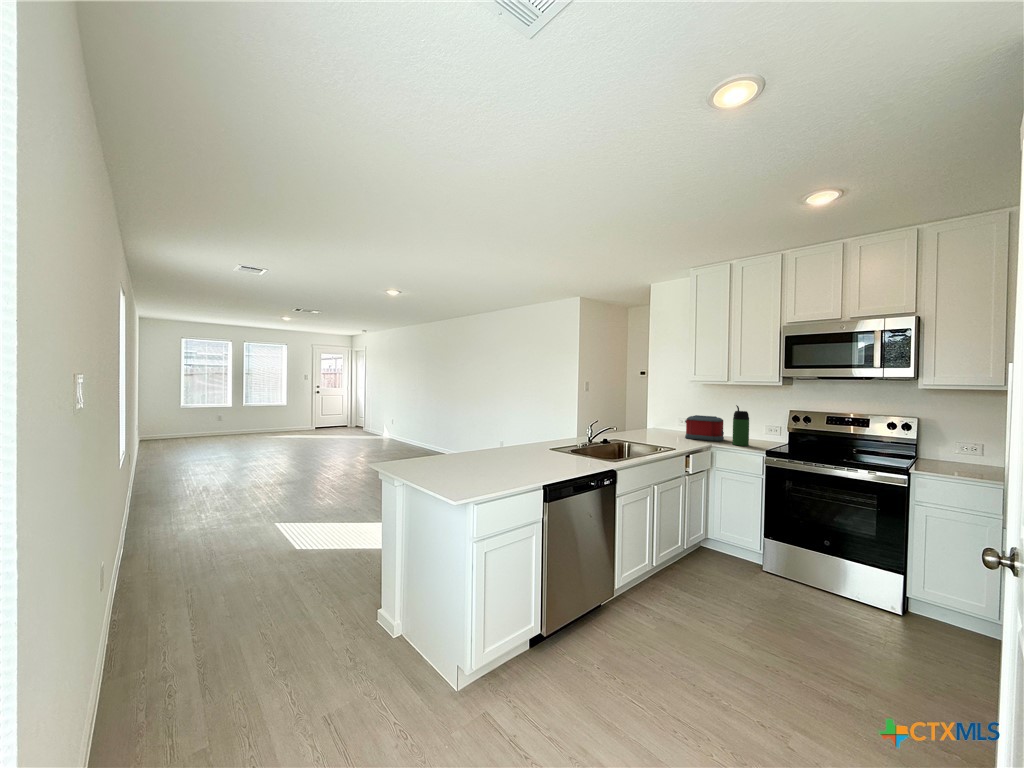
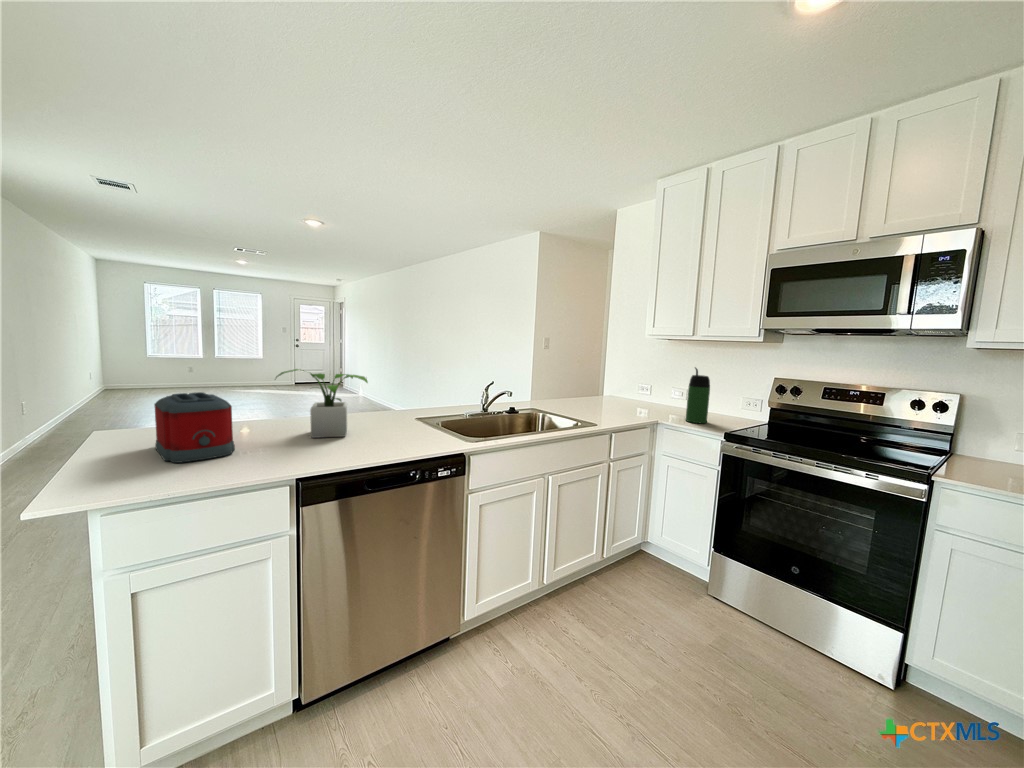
potted plant: none [487,414,540,461] -> present [276,369,368,438]
toaster: present [685,415,724,441] -> present [154,392,235,463]

